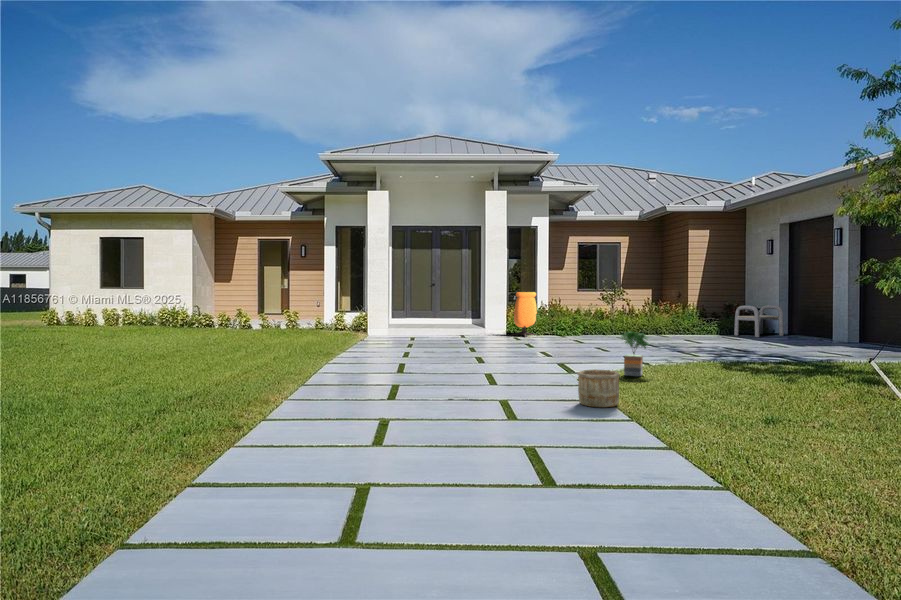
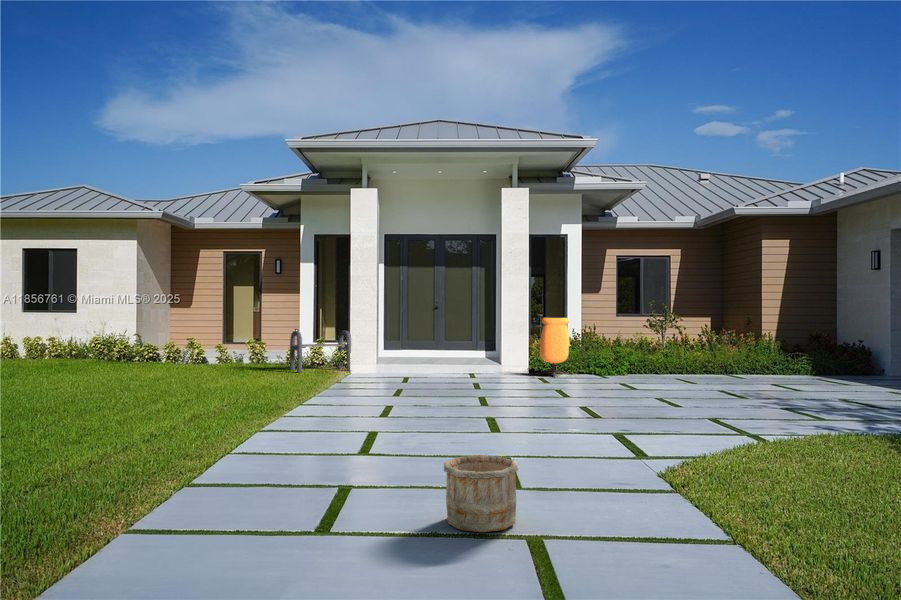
bench: present [734,305,784,337] -> present [290,331,351,373]
potted tree: present [621,332,649,376] -> none [711,380,763,452]
wooden bucket: present [577,369,620,407] -> present [444,455,518,532]

